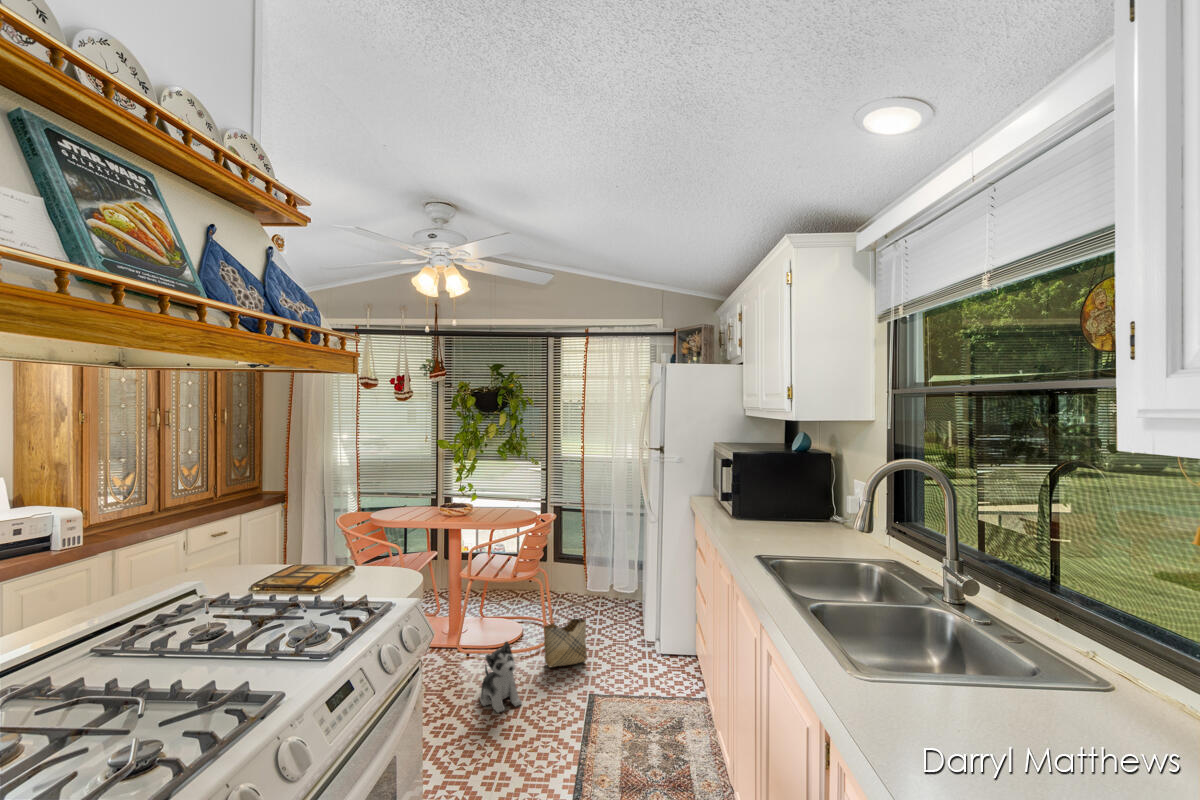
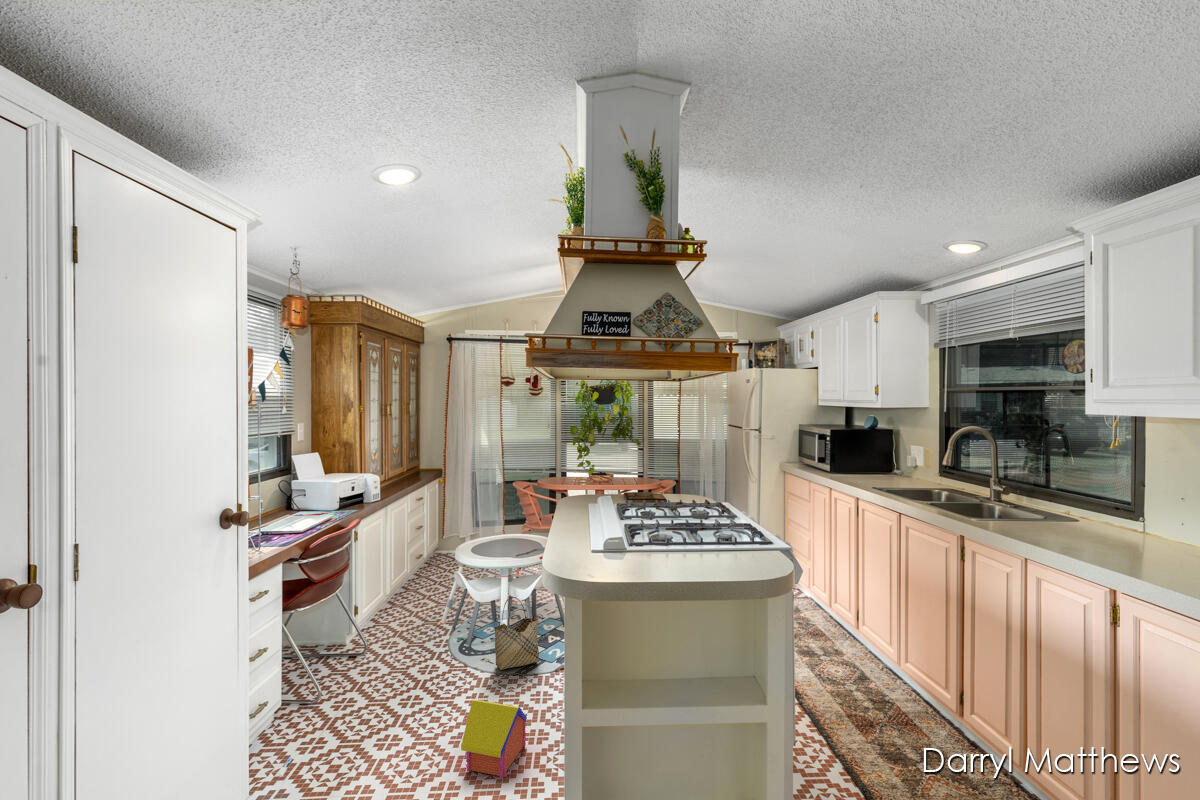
plush toy: present [480,641,522,713] -> none [427,643,472,720]
toy house: none [512,696,573,772] -> present [461,699,527,778]

